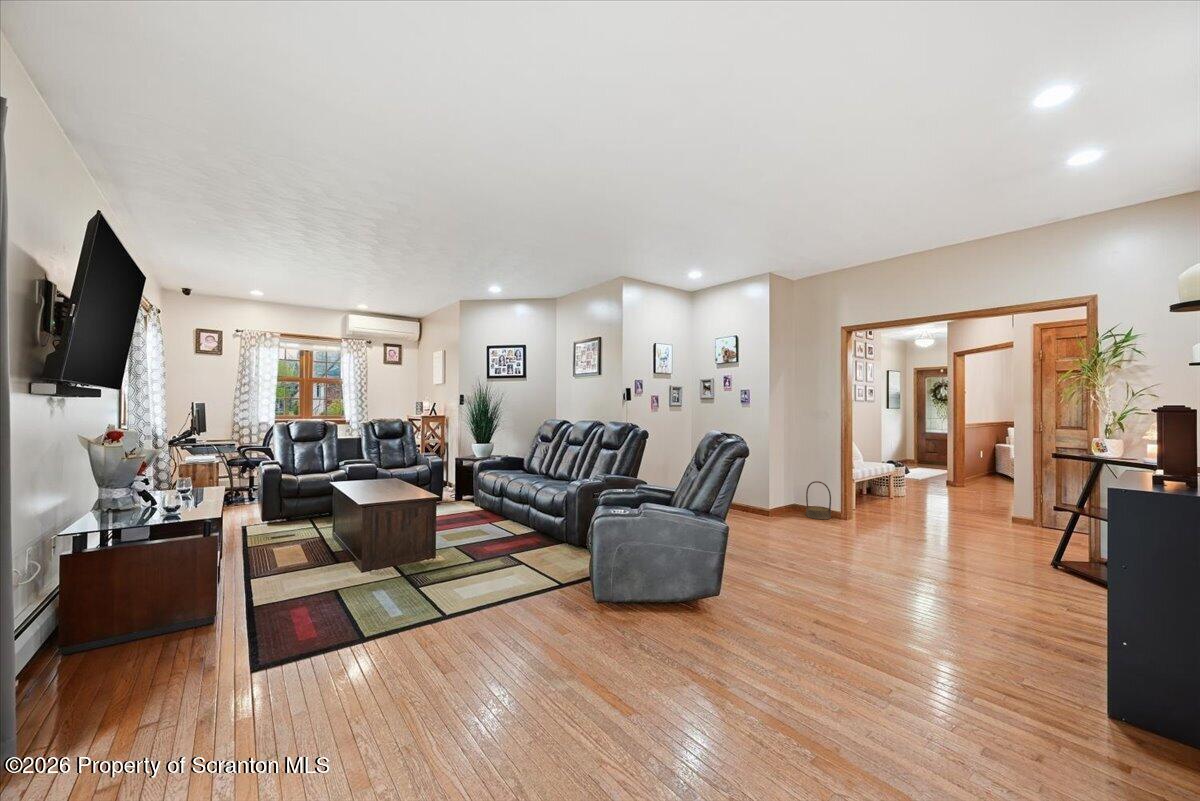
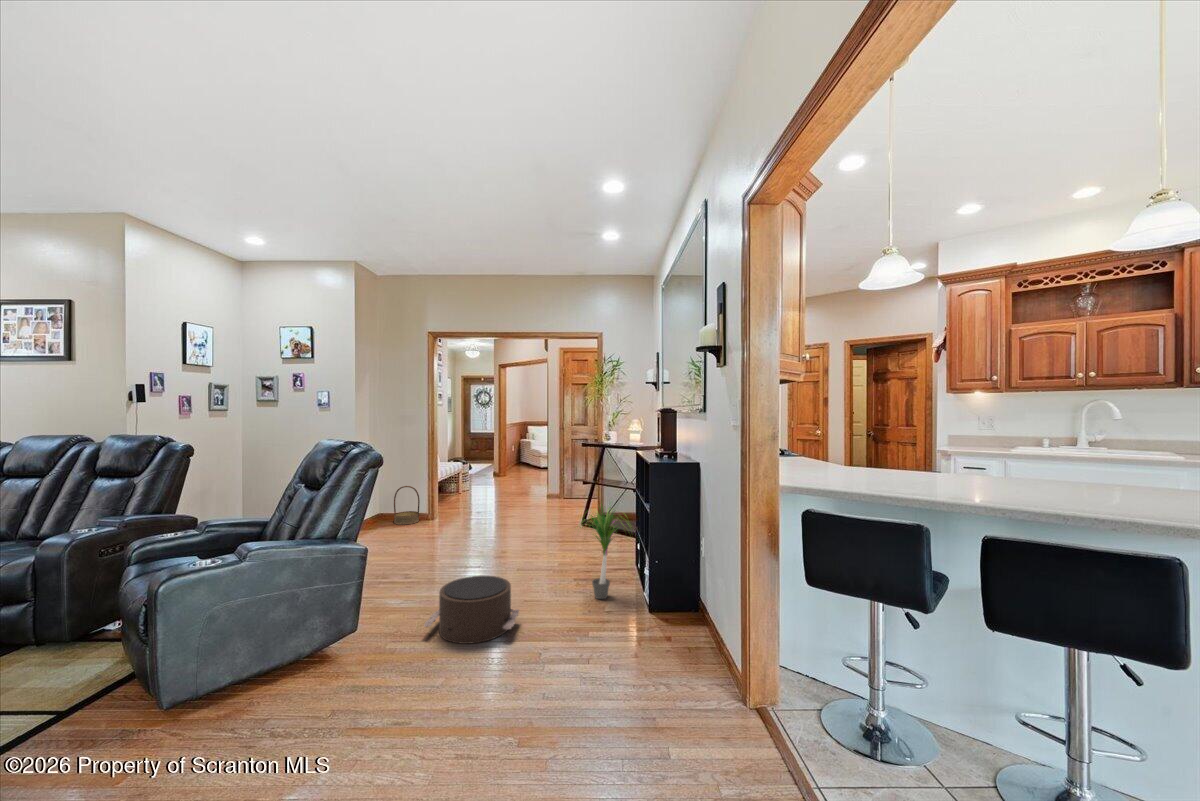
potted plant: none [974,531,1100,671] -> present [591,507,630,599]
pouf: none [778,580,886,653] -> present [424,576,519,644]

